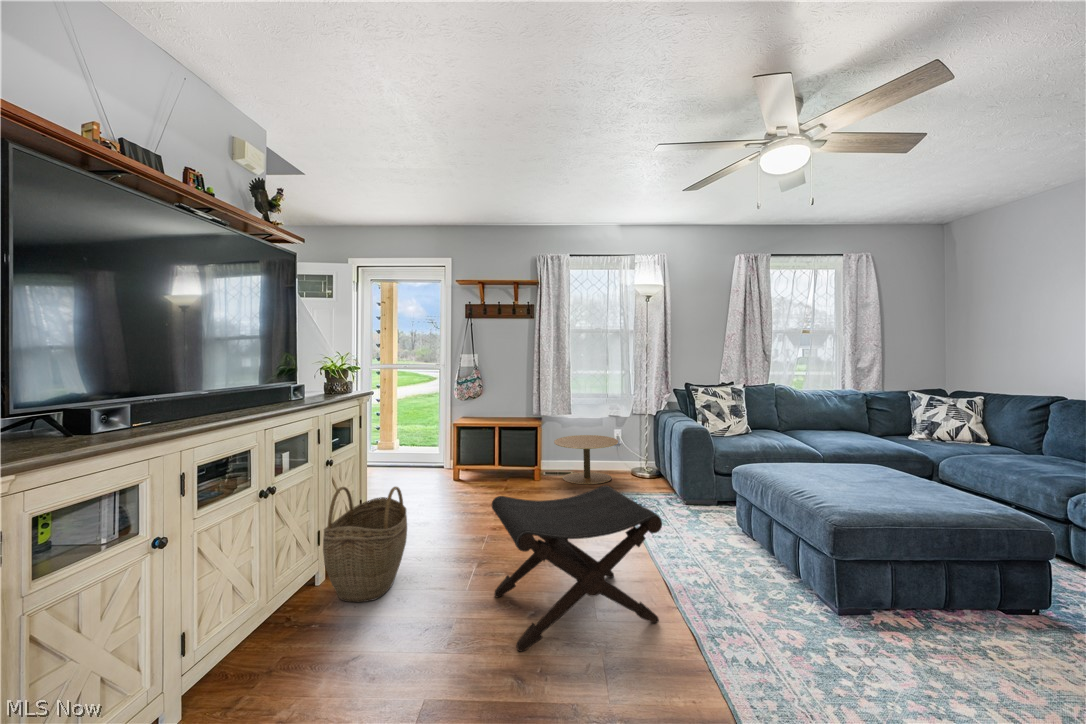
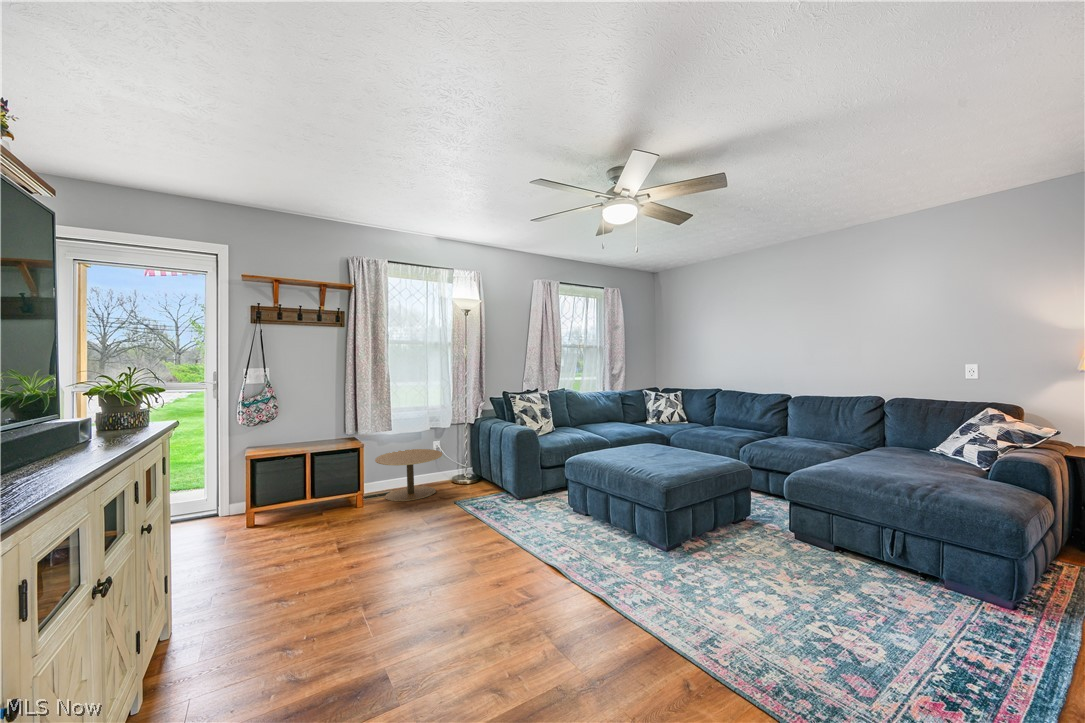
footstool: present [491,485,662,652] -> none [412,492,573,658]
woven basket: present [323,487,407,602] -> none [206,535,307,690]

